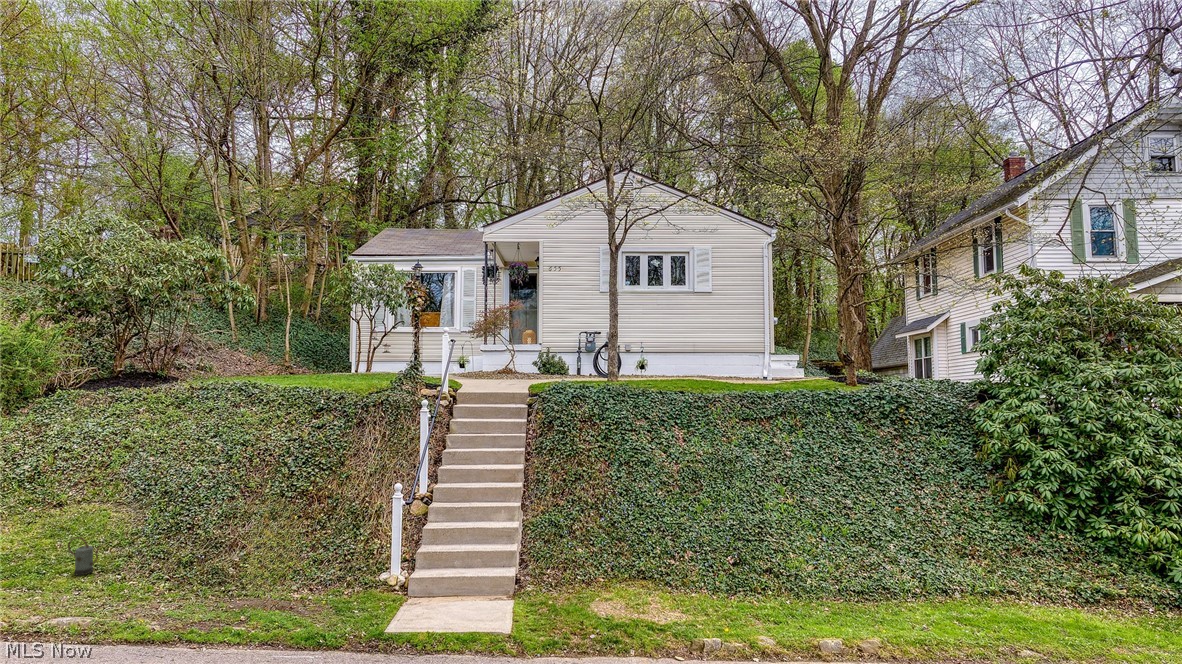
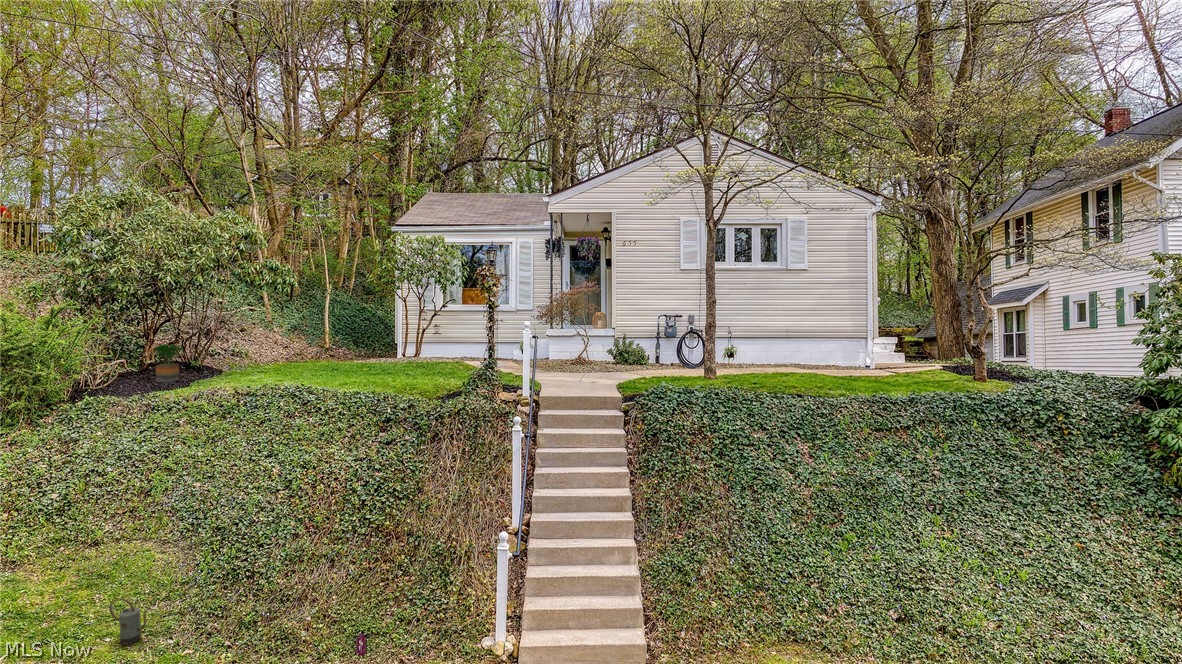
potted tree: none [121,349,149,383] -> present [156,344,182,382]

